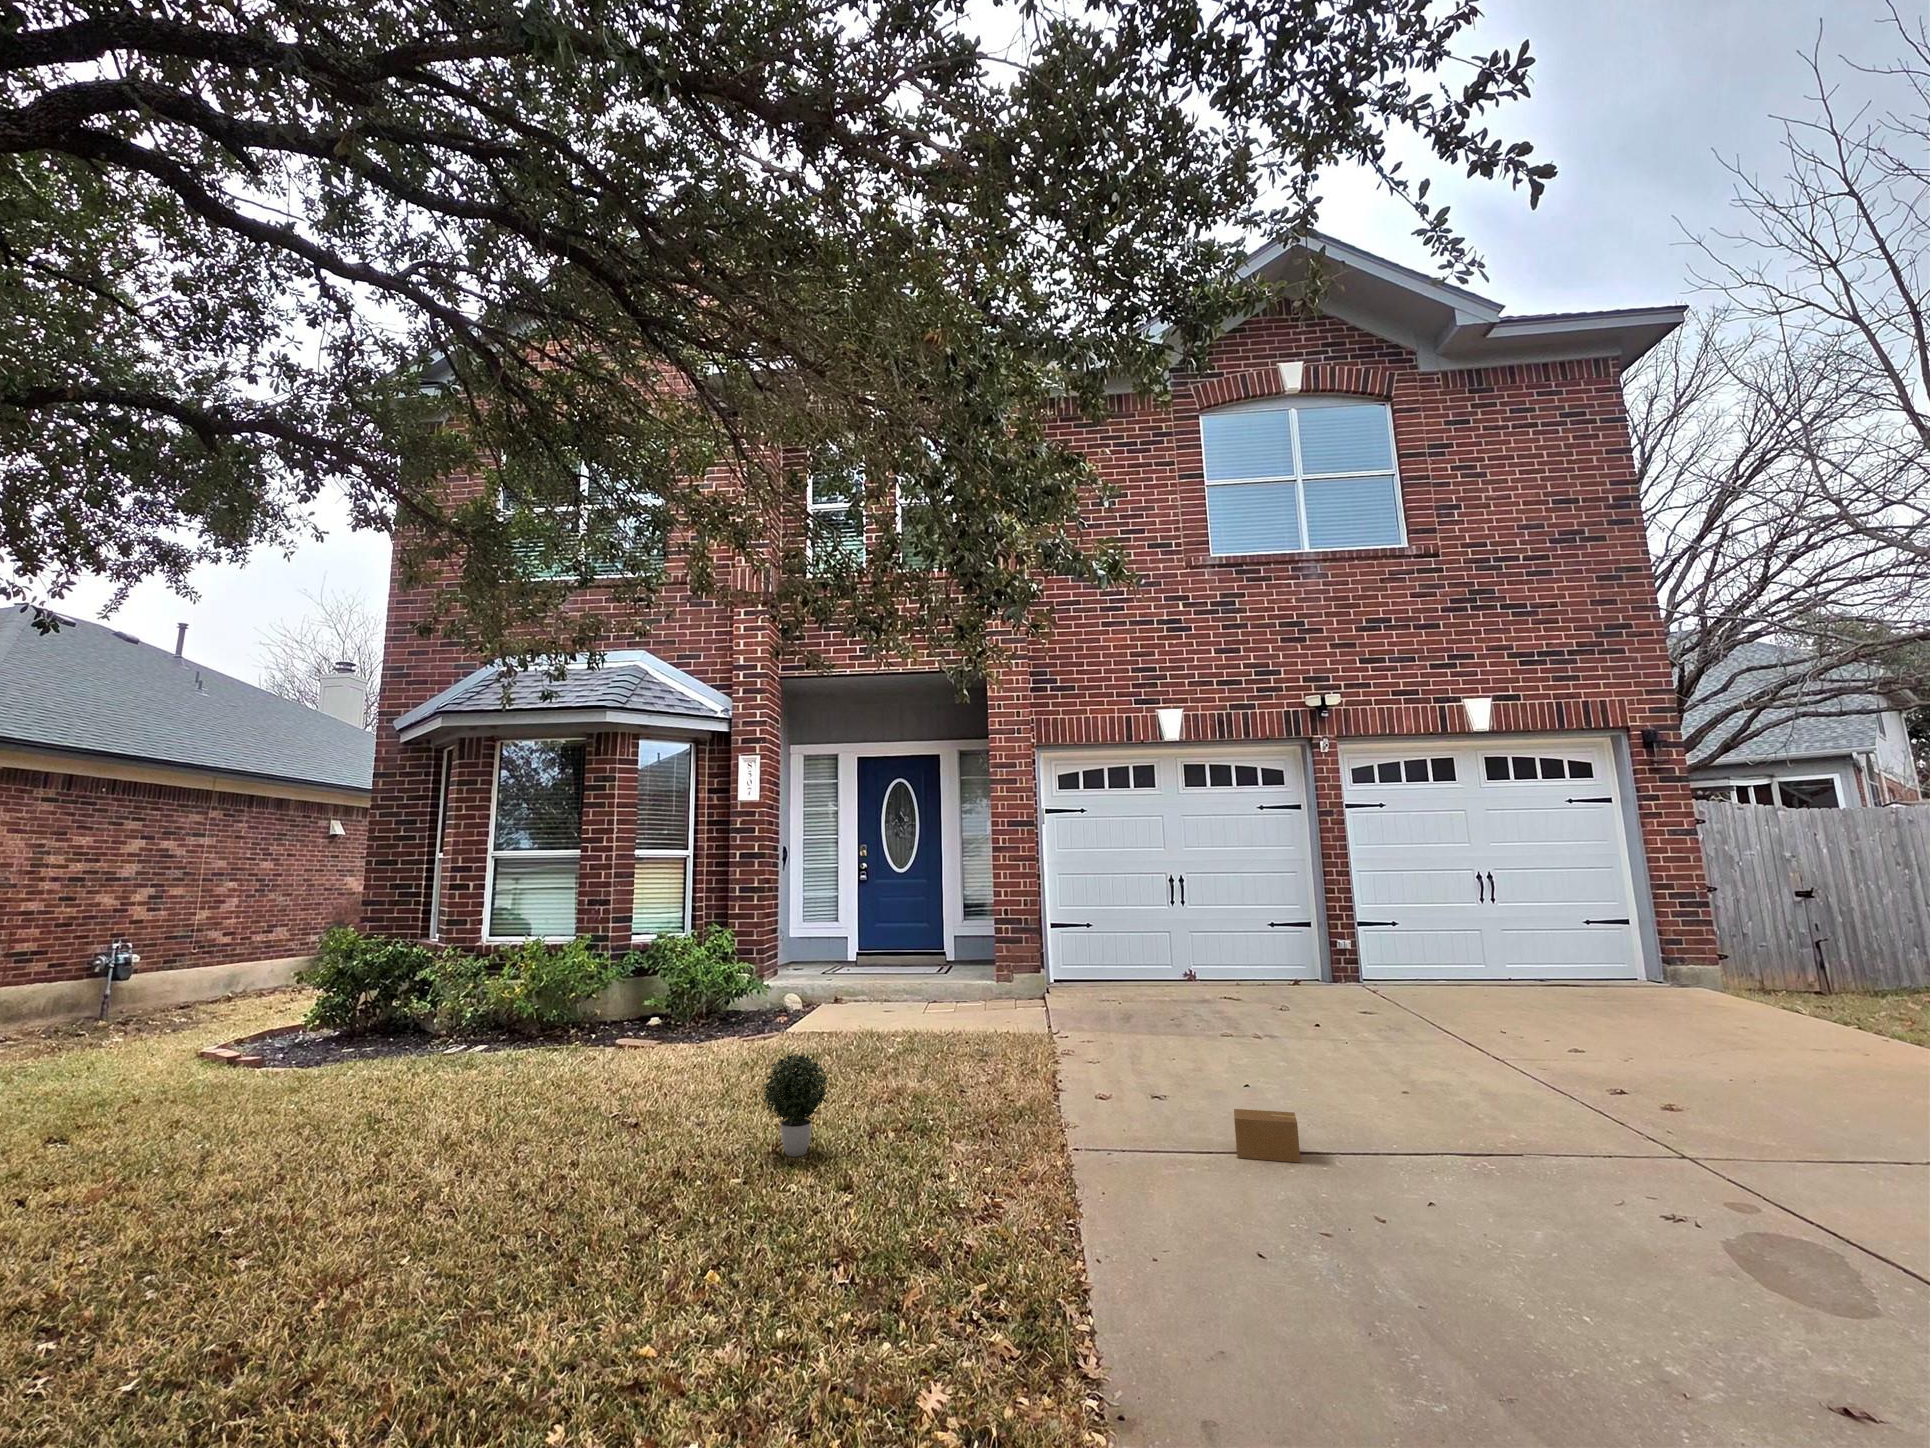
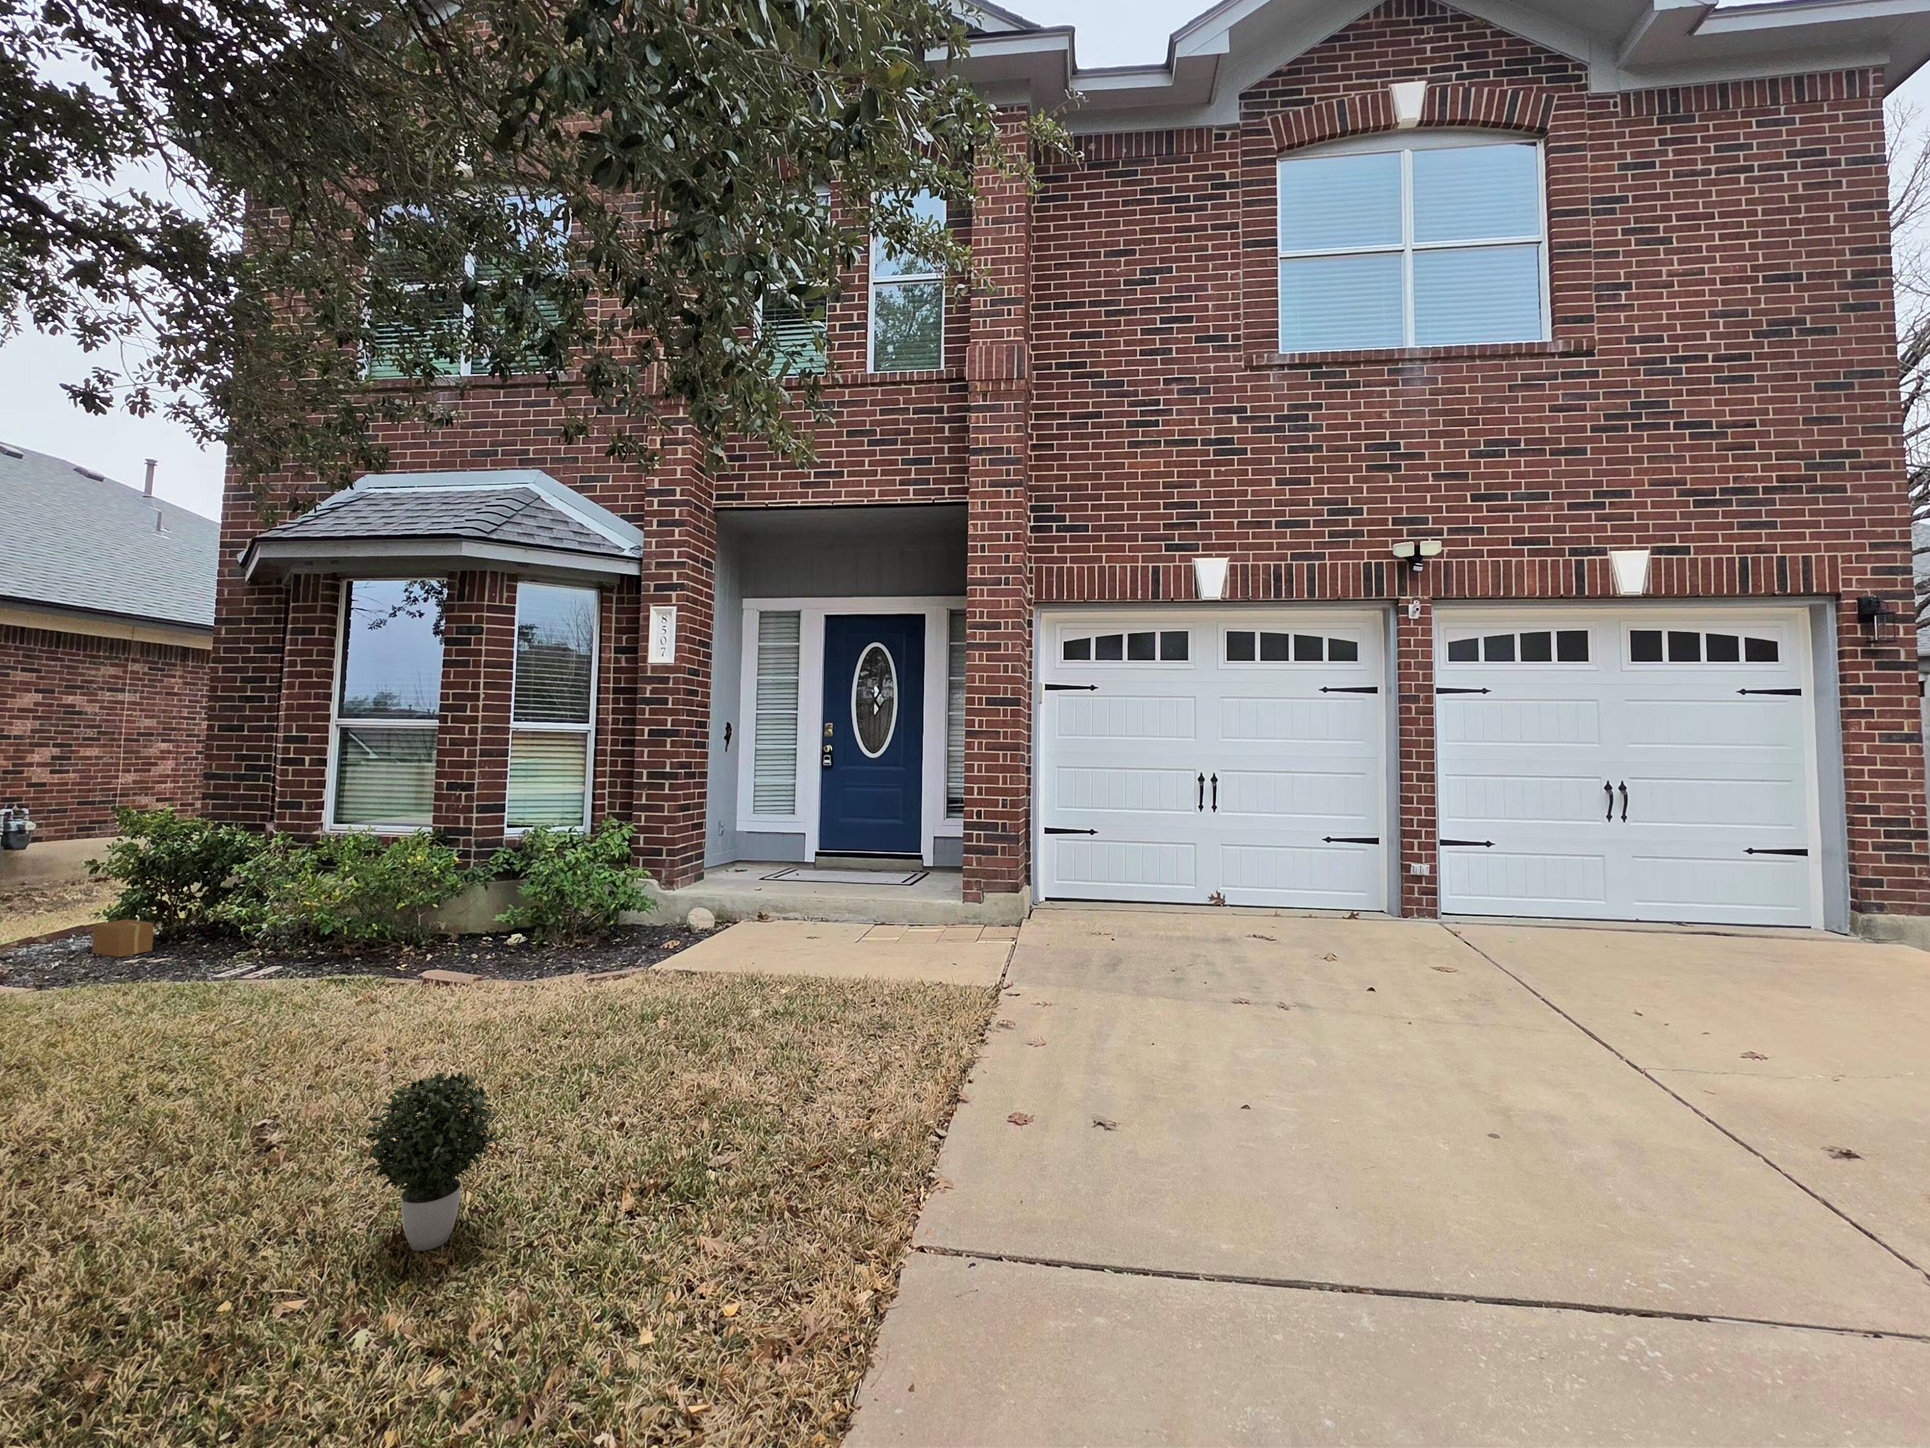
cardboard box: present [1234,1109,1301,1162] -> present [92,919,153,957]

